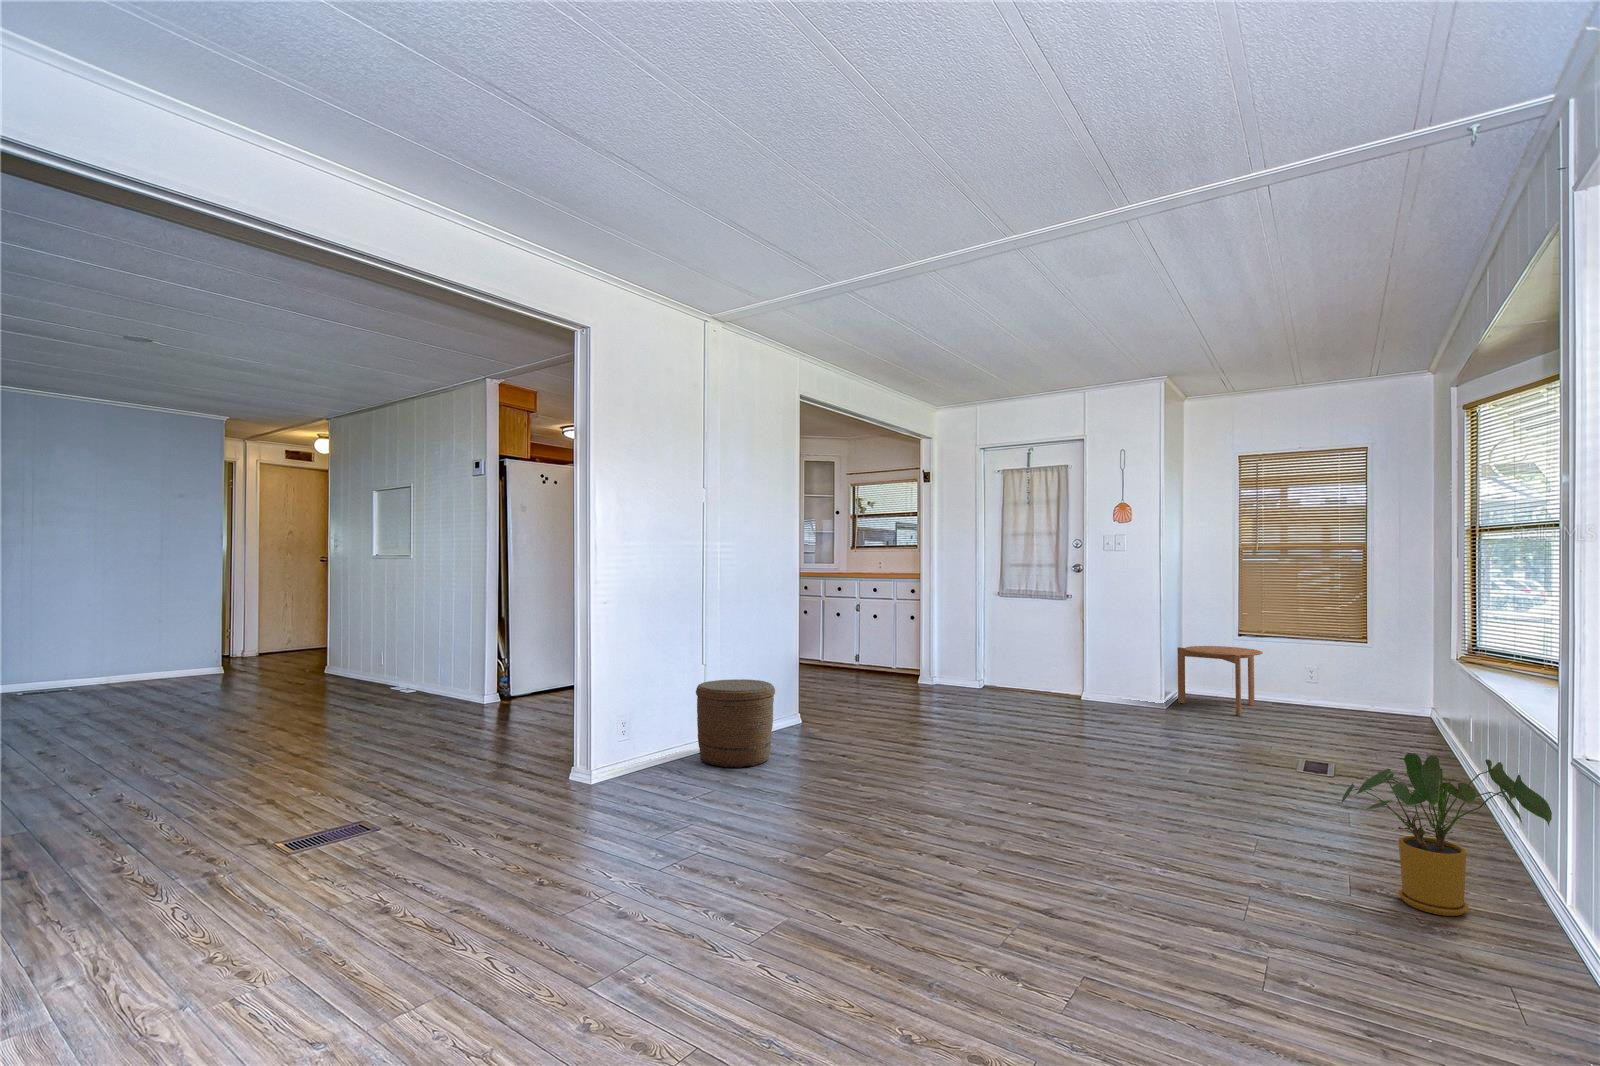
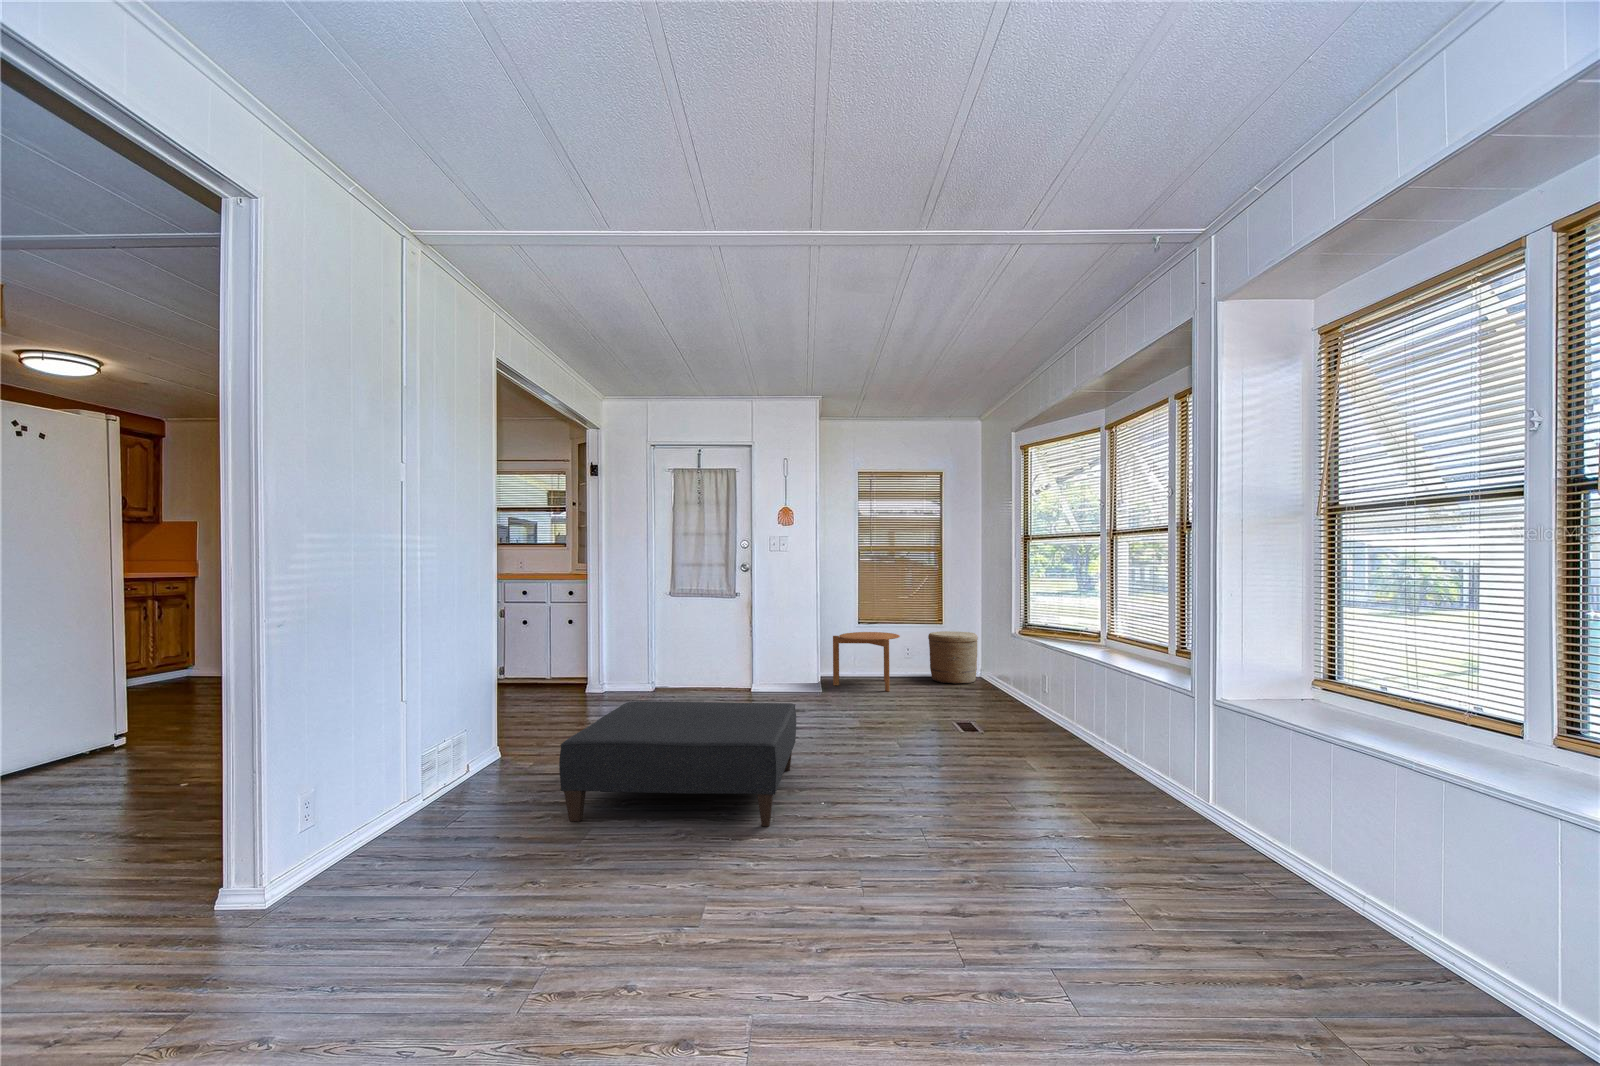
woven basket: present [696,679,775,768] -> present [928,631,978,684]
ottoman: none [795,685,1041,808] -> present [559,701,796,826]
house plant: present [1342,753,1552,916] -> none [1107,710,1243,835]

